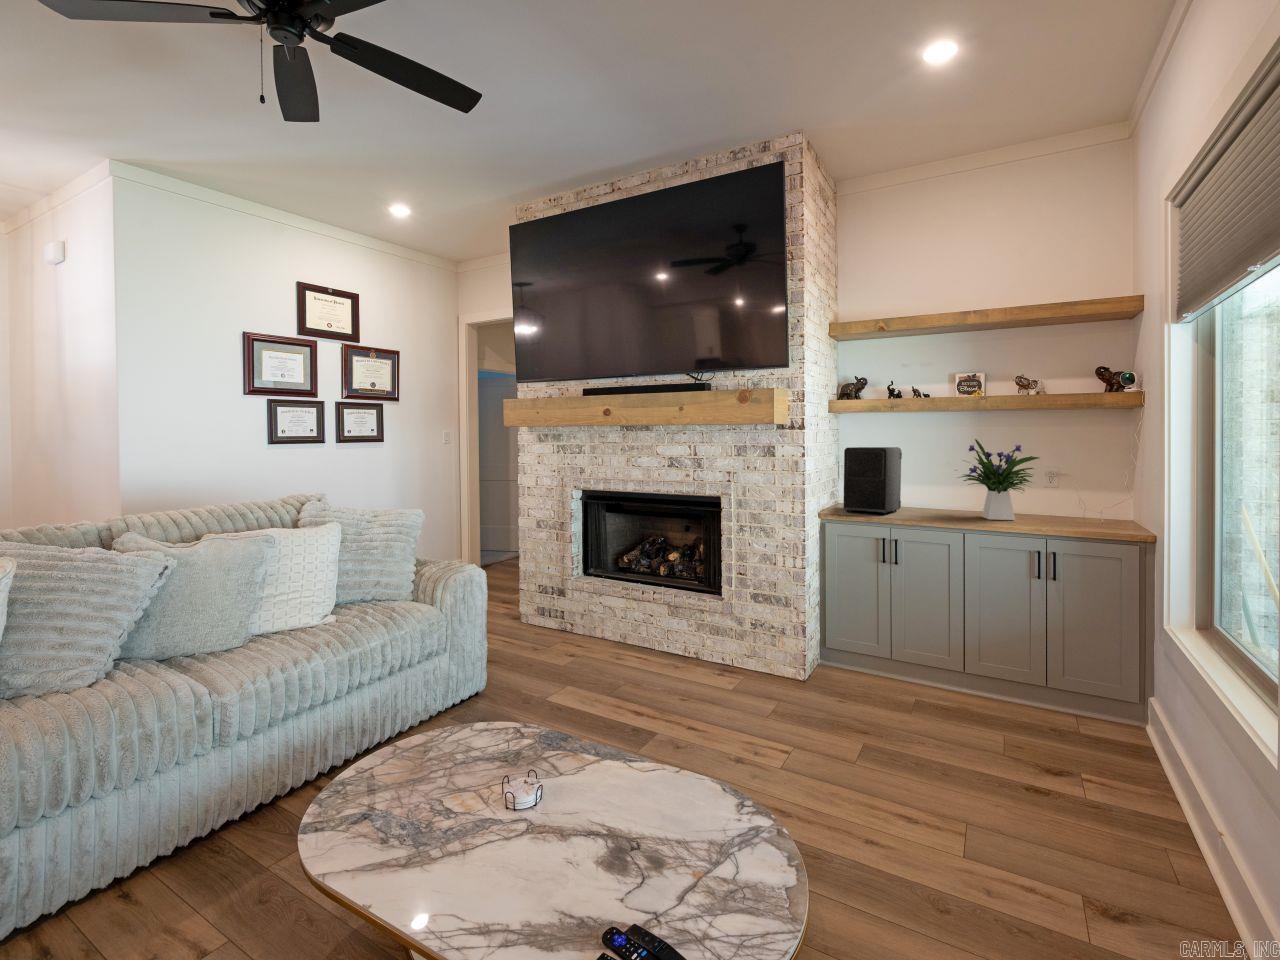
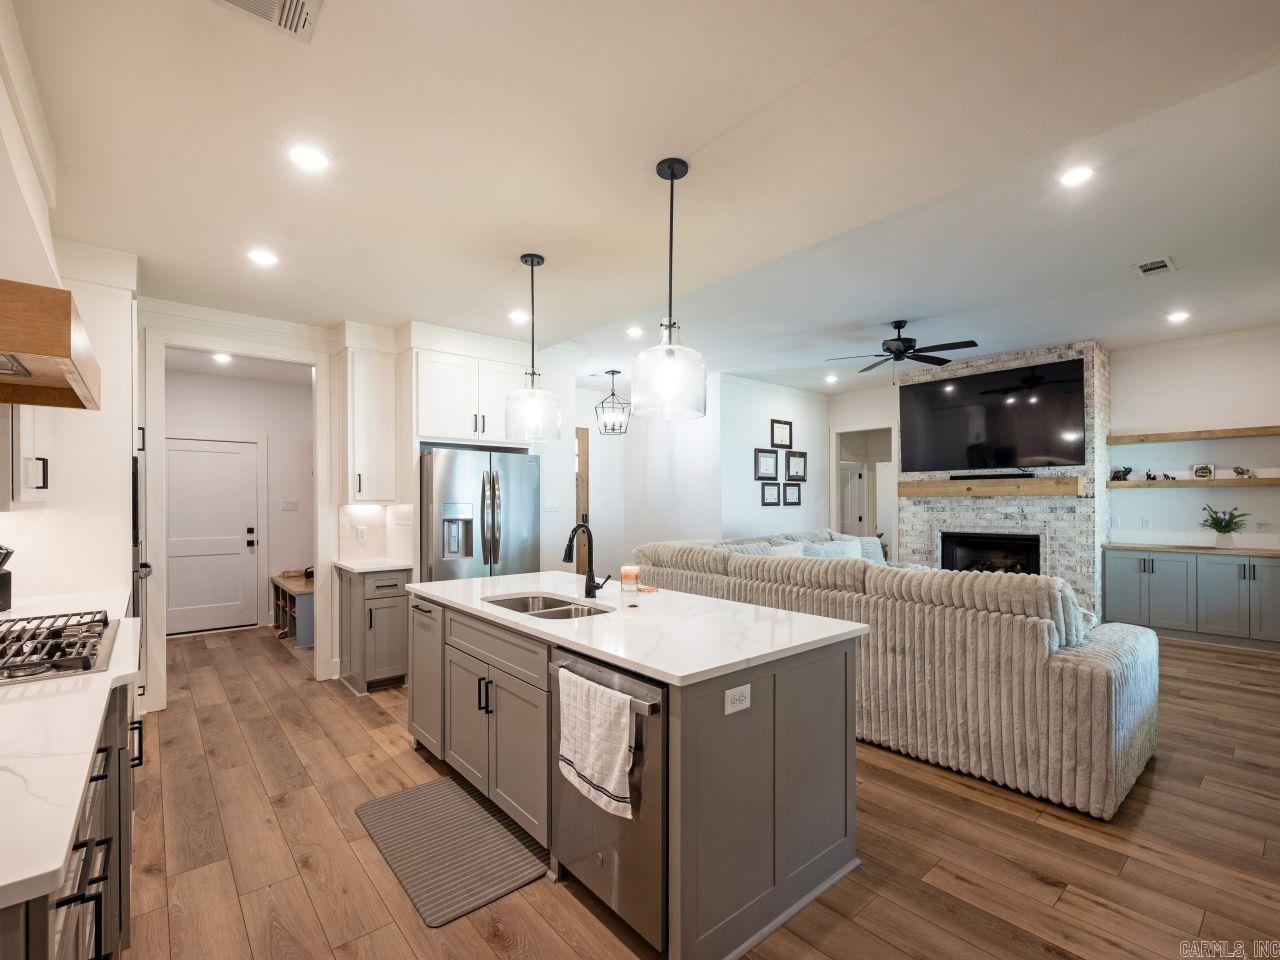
speaker: present [843,447,902,514] -> none [1119,508,1159,545]

